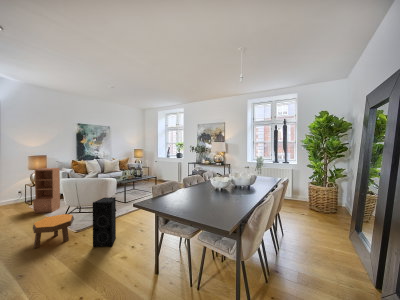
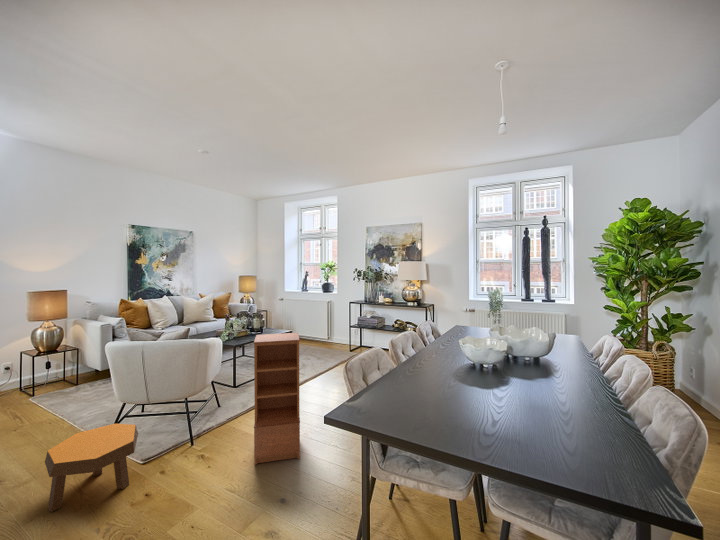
bookcase: present [33,168,60,213] -> present [254,333,300,465]
speaker: present [93,197,116,247] -> none [187,385,235,502]

